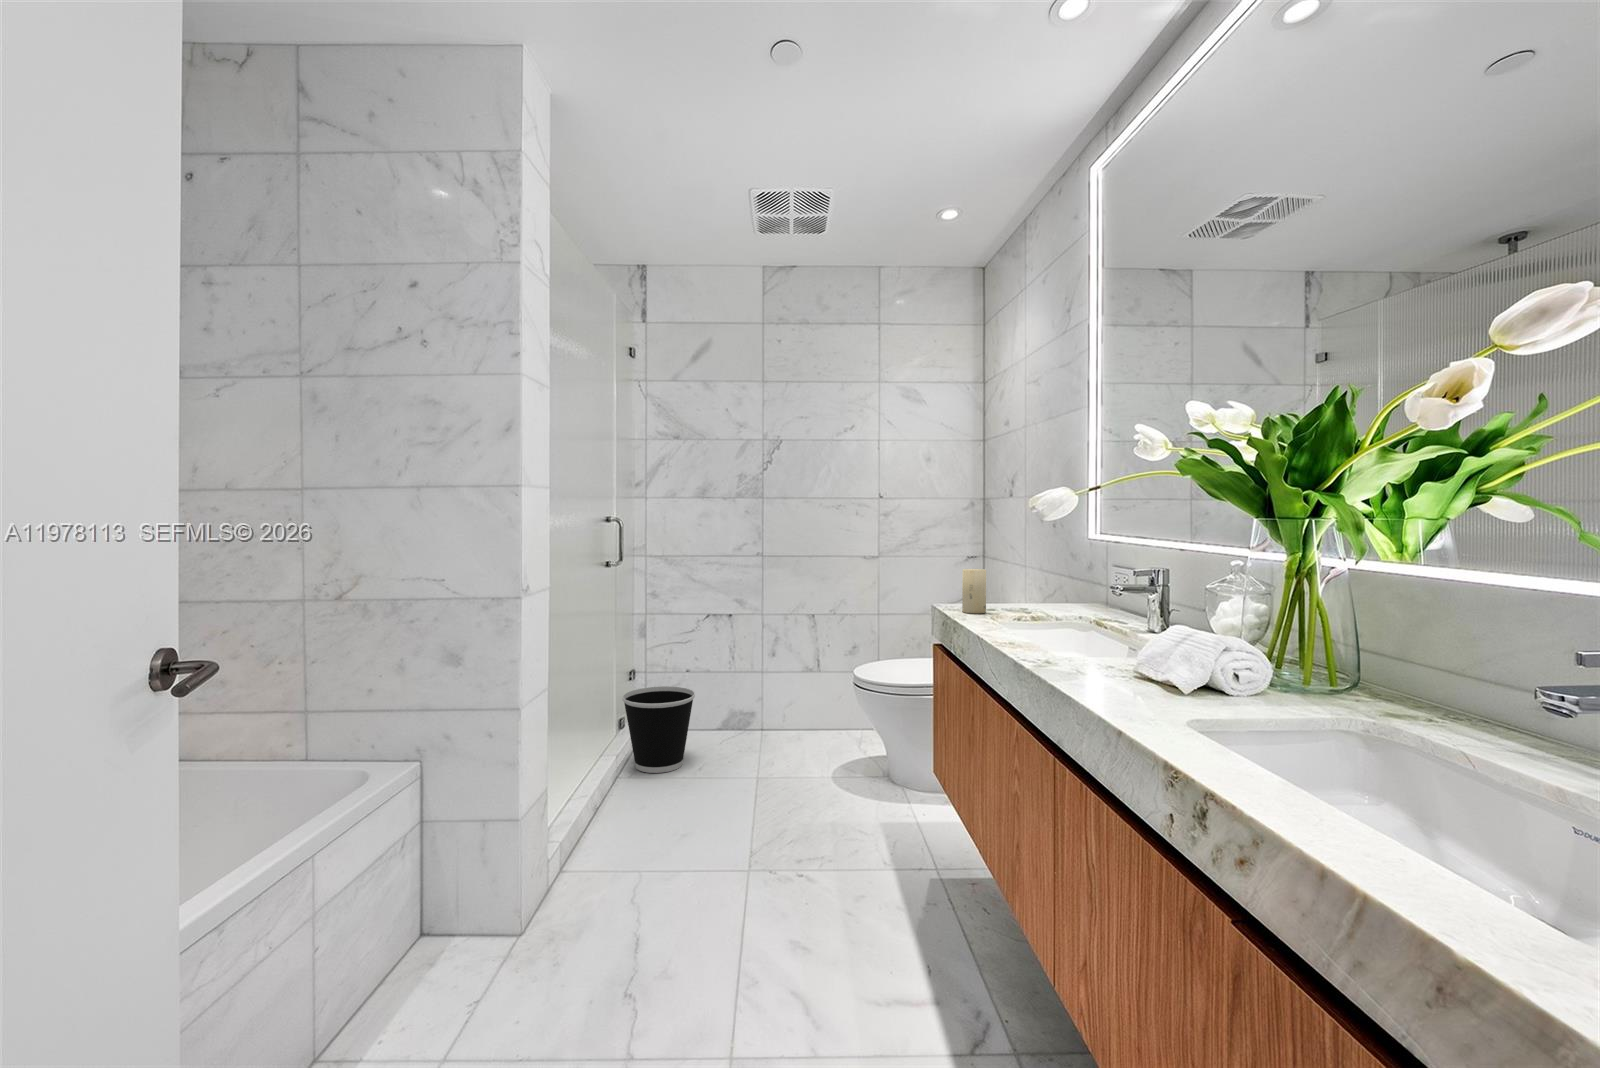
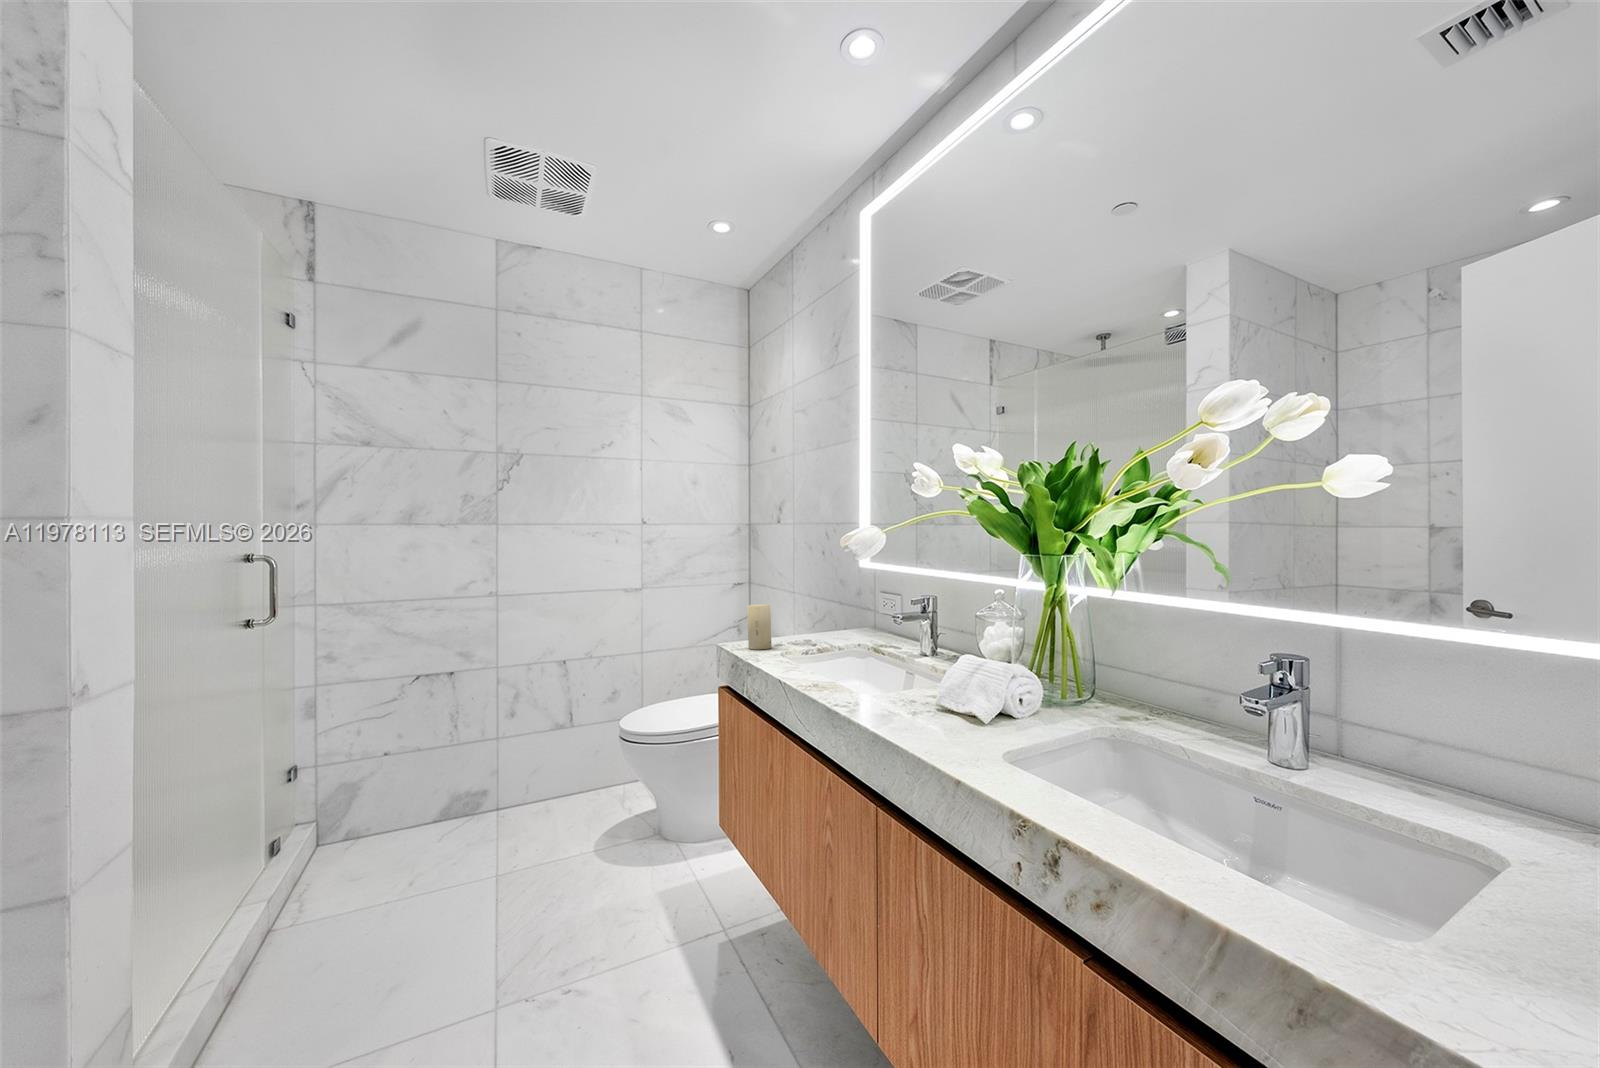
wastebasket: present [622,686,695,773] -> none [346,755,442,863]

